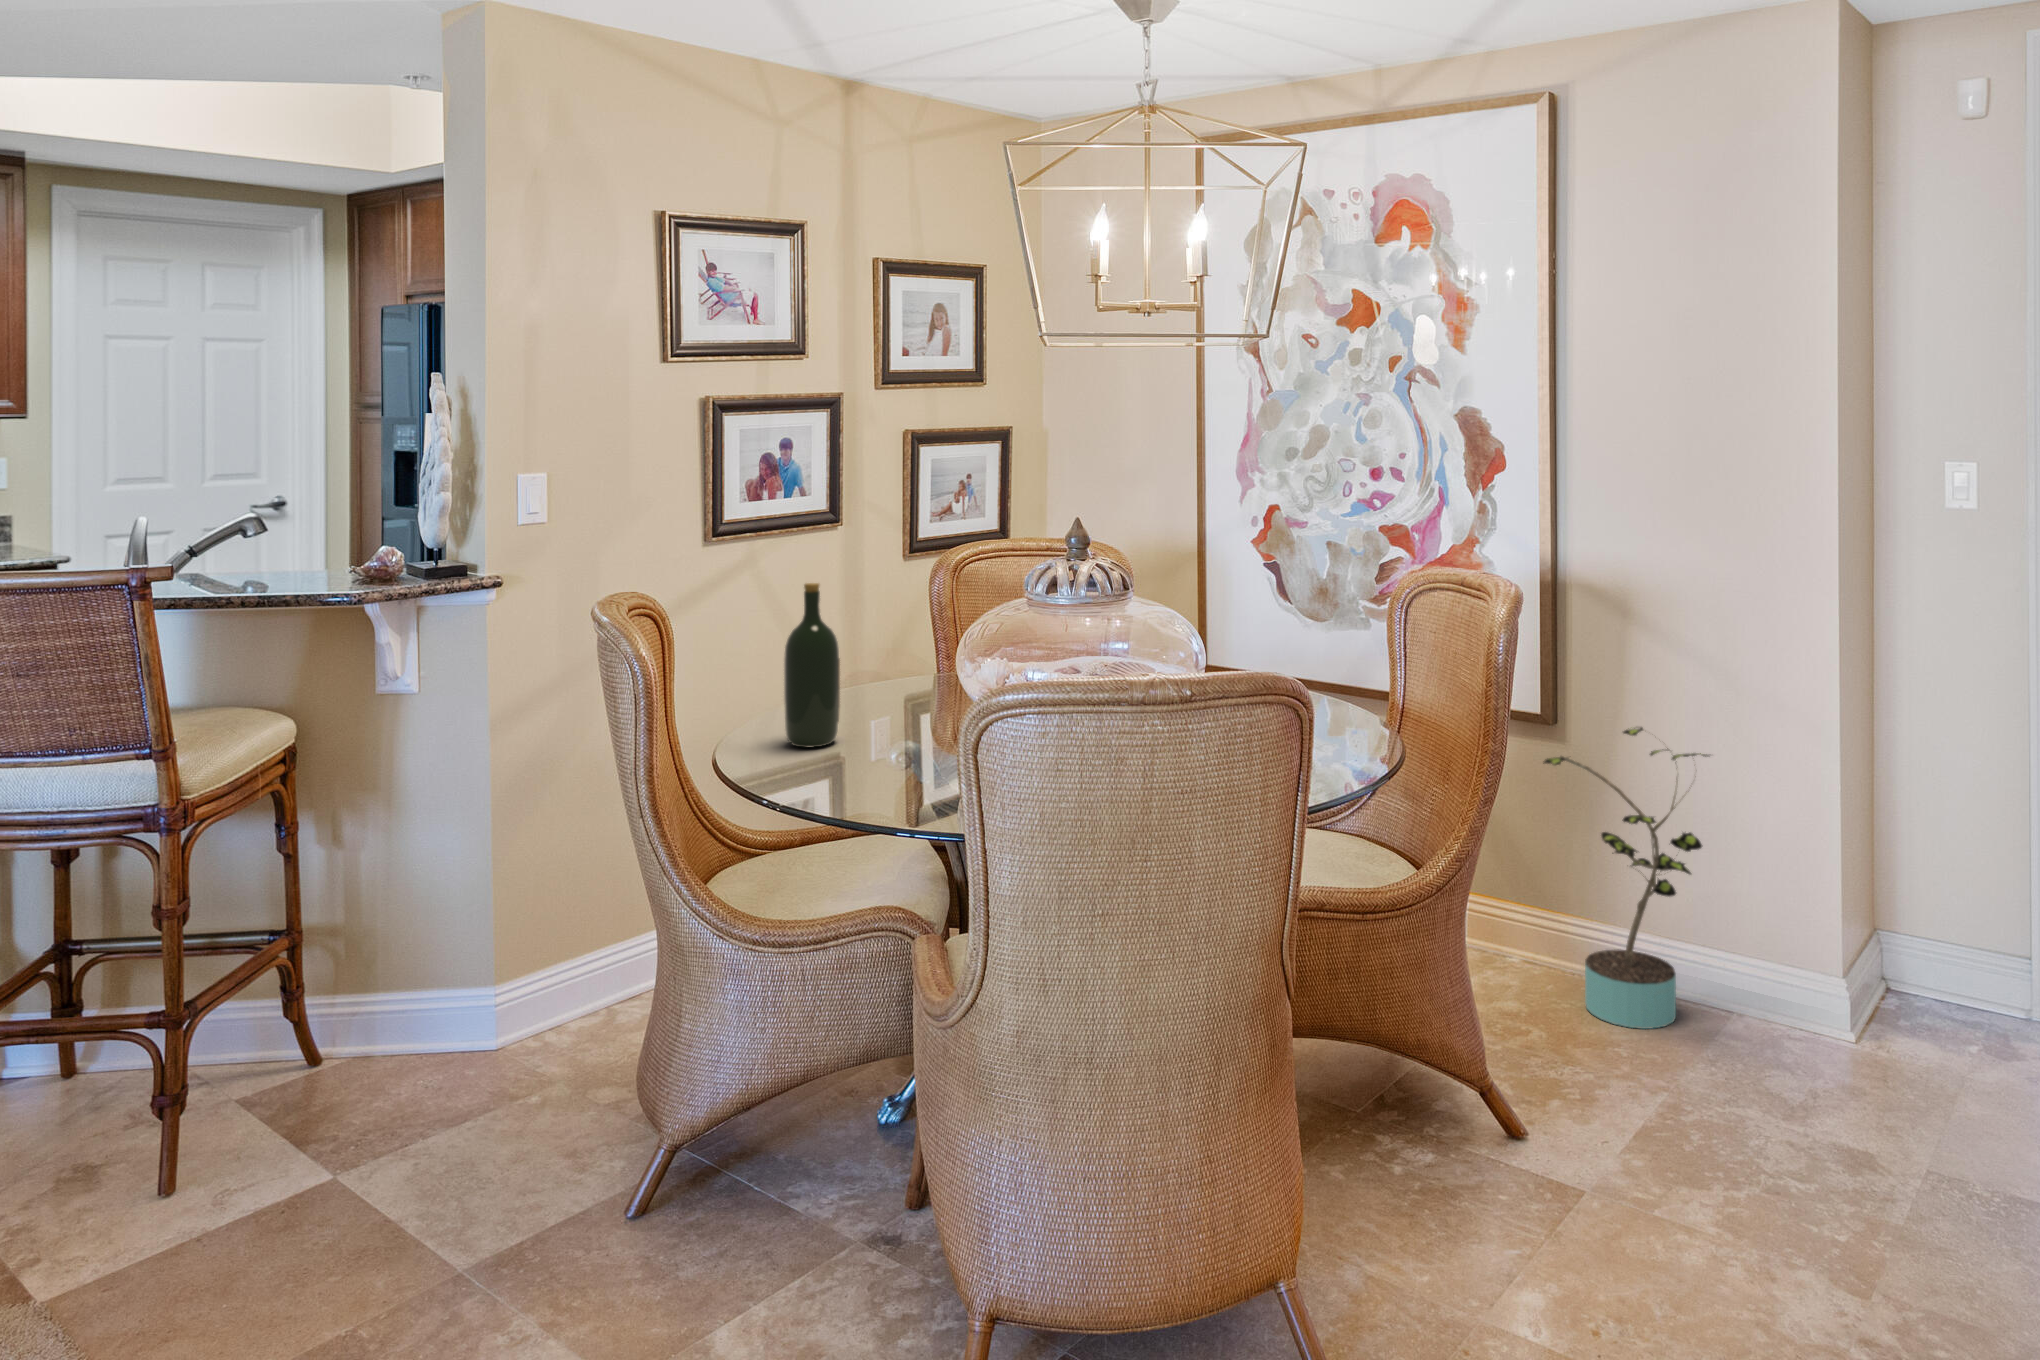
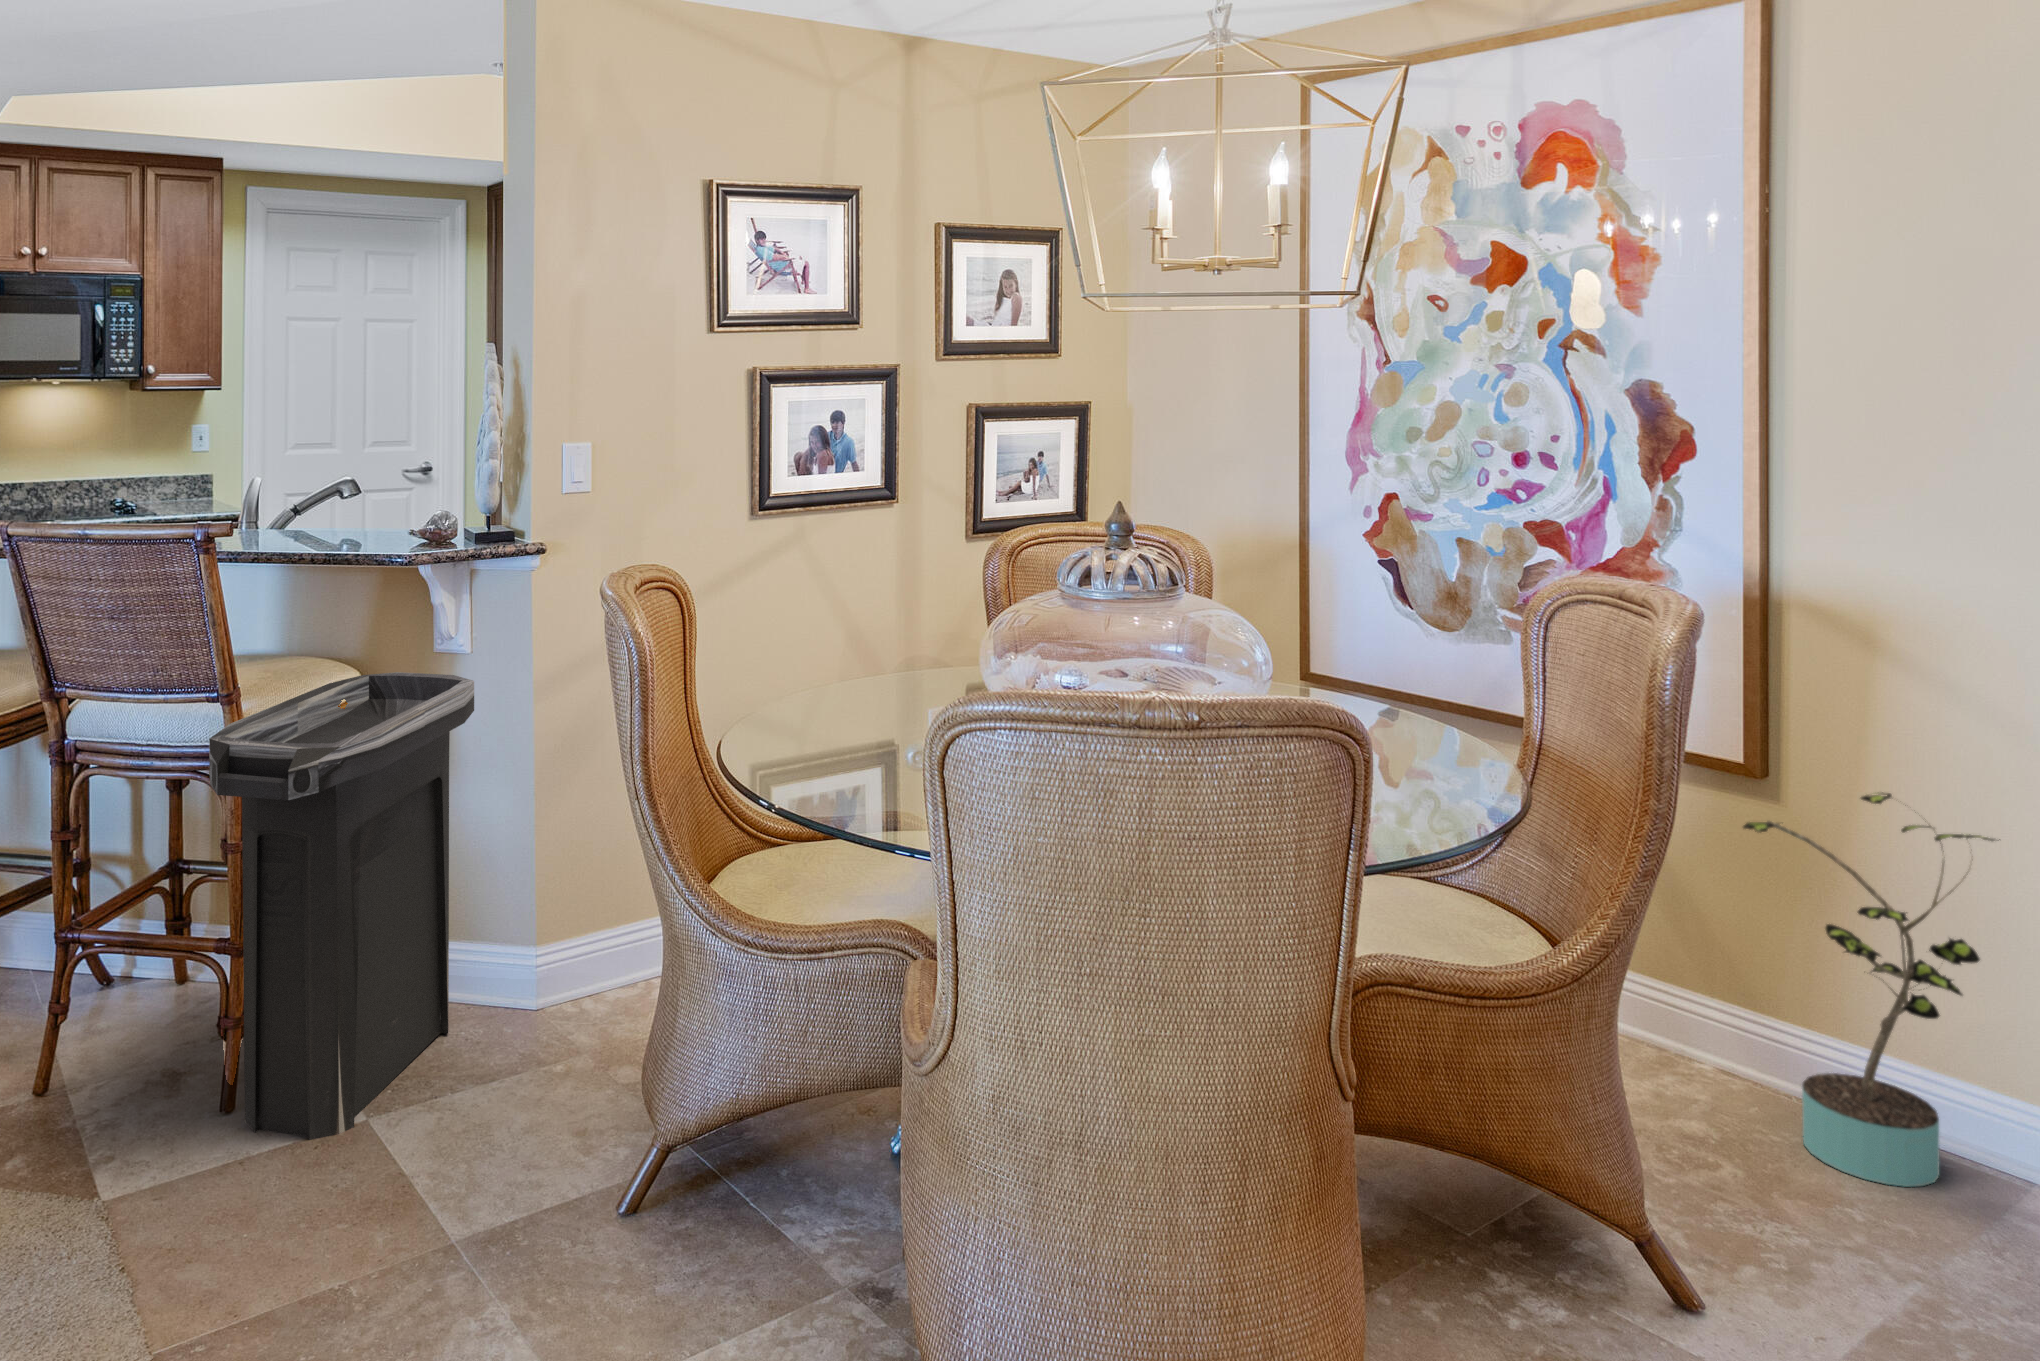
wine bottle: present [784,583,840,747] -> none [800,562,859,739]
trash can: none [149,716,426,1213] -> present [209,672,474,1140]

